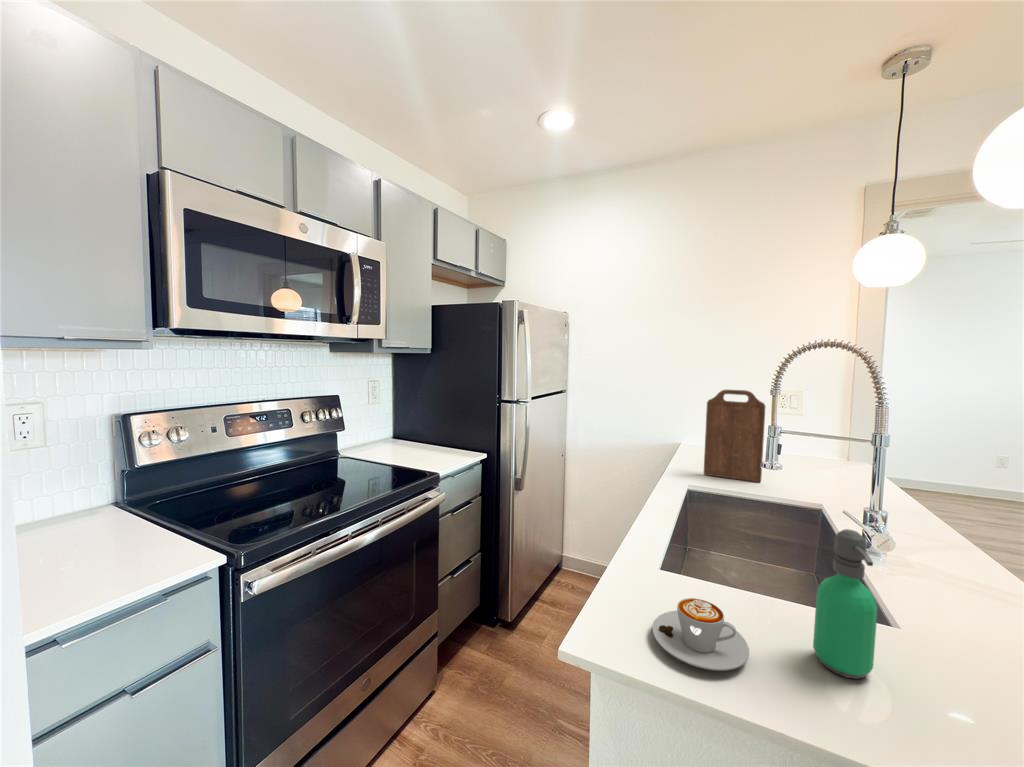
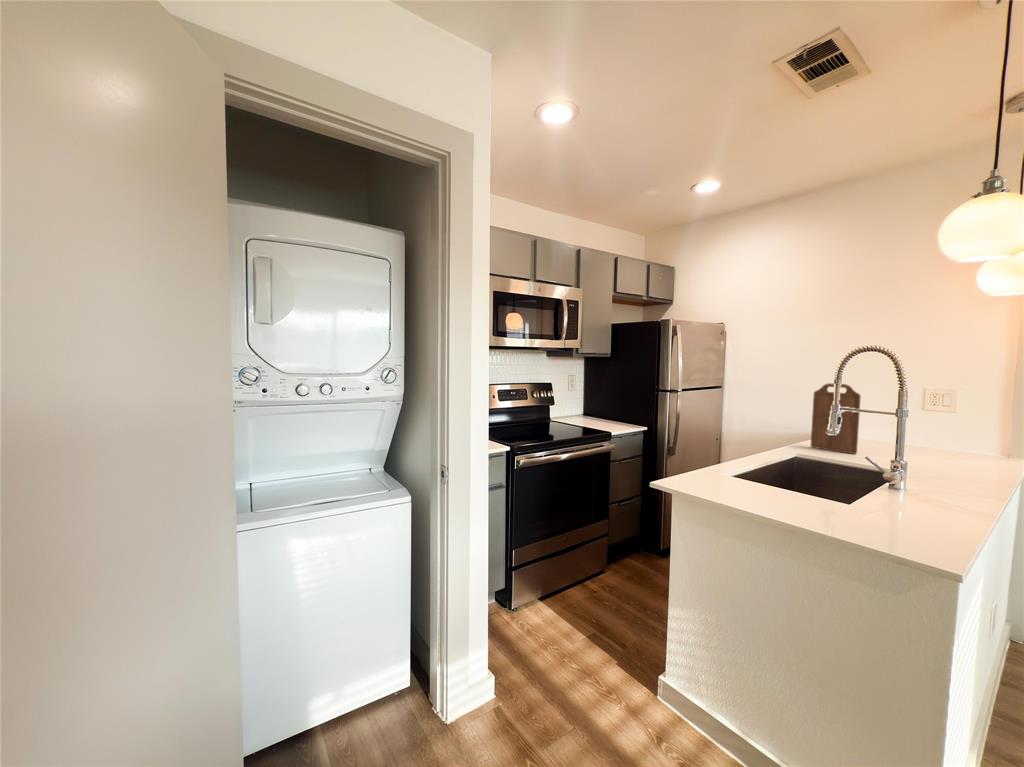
soap dispenser: present [813,529,878,679] -> none [773,436,801,502]
coffee cup: present [652,598,749,671] -> none [697,469,741,491]

